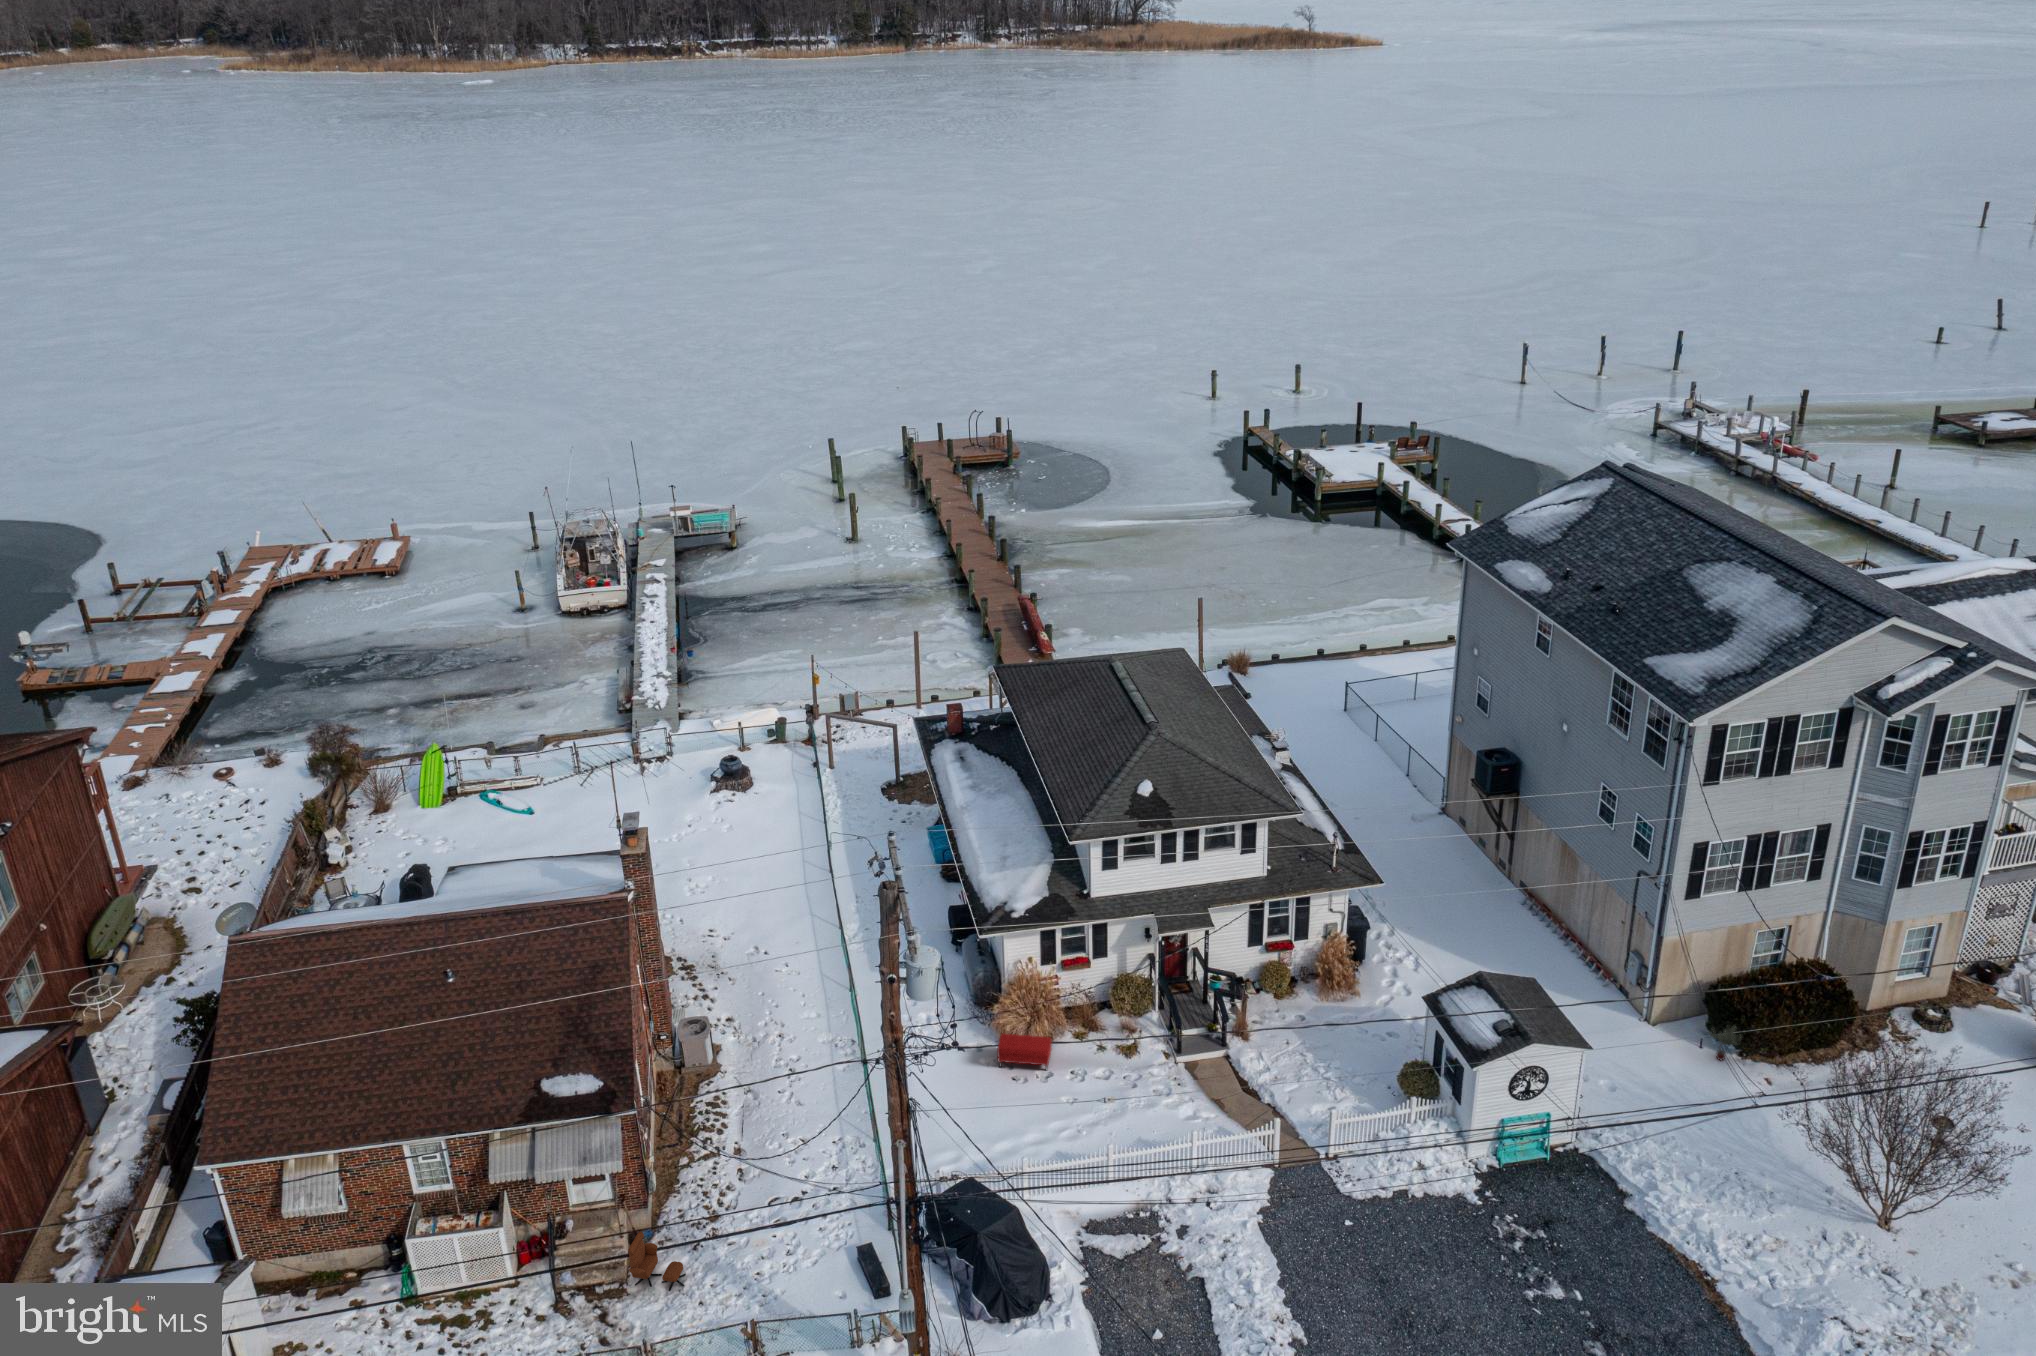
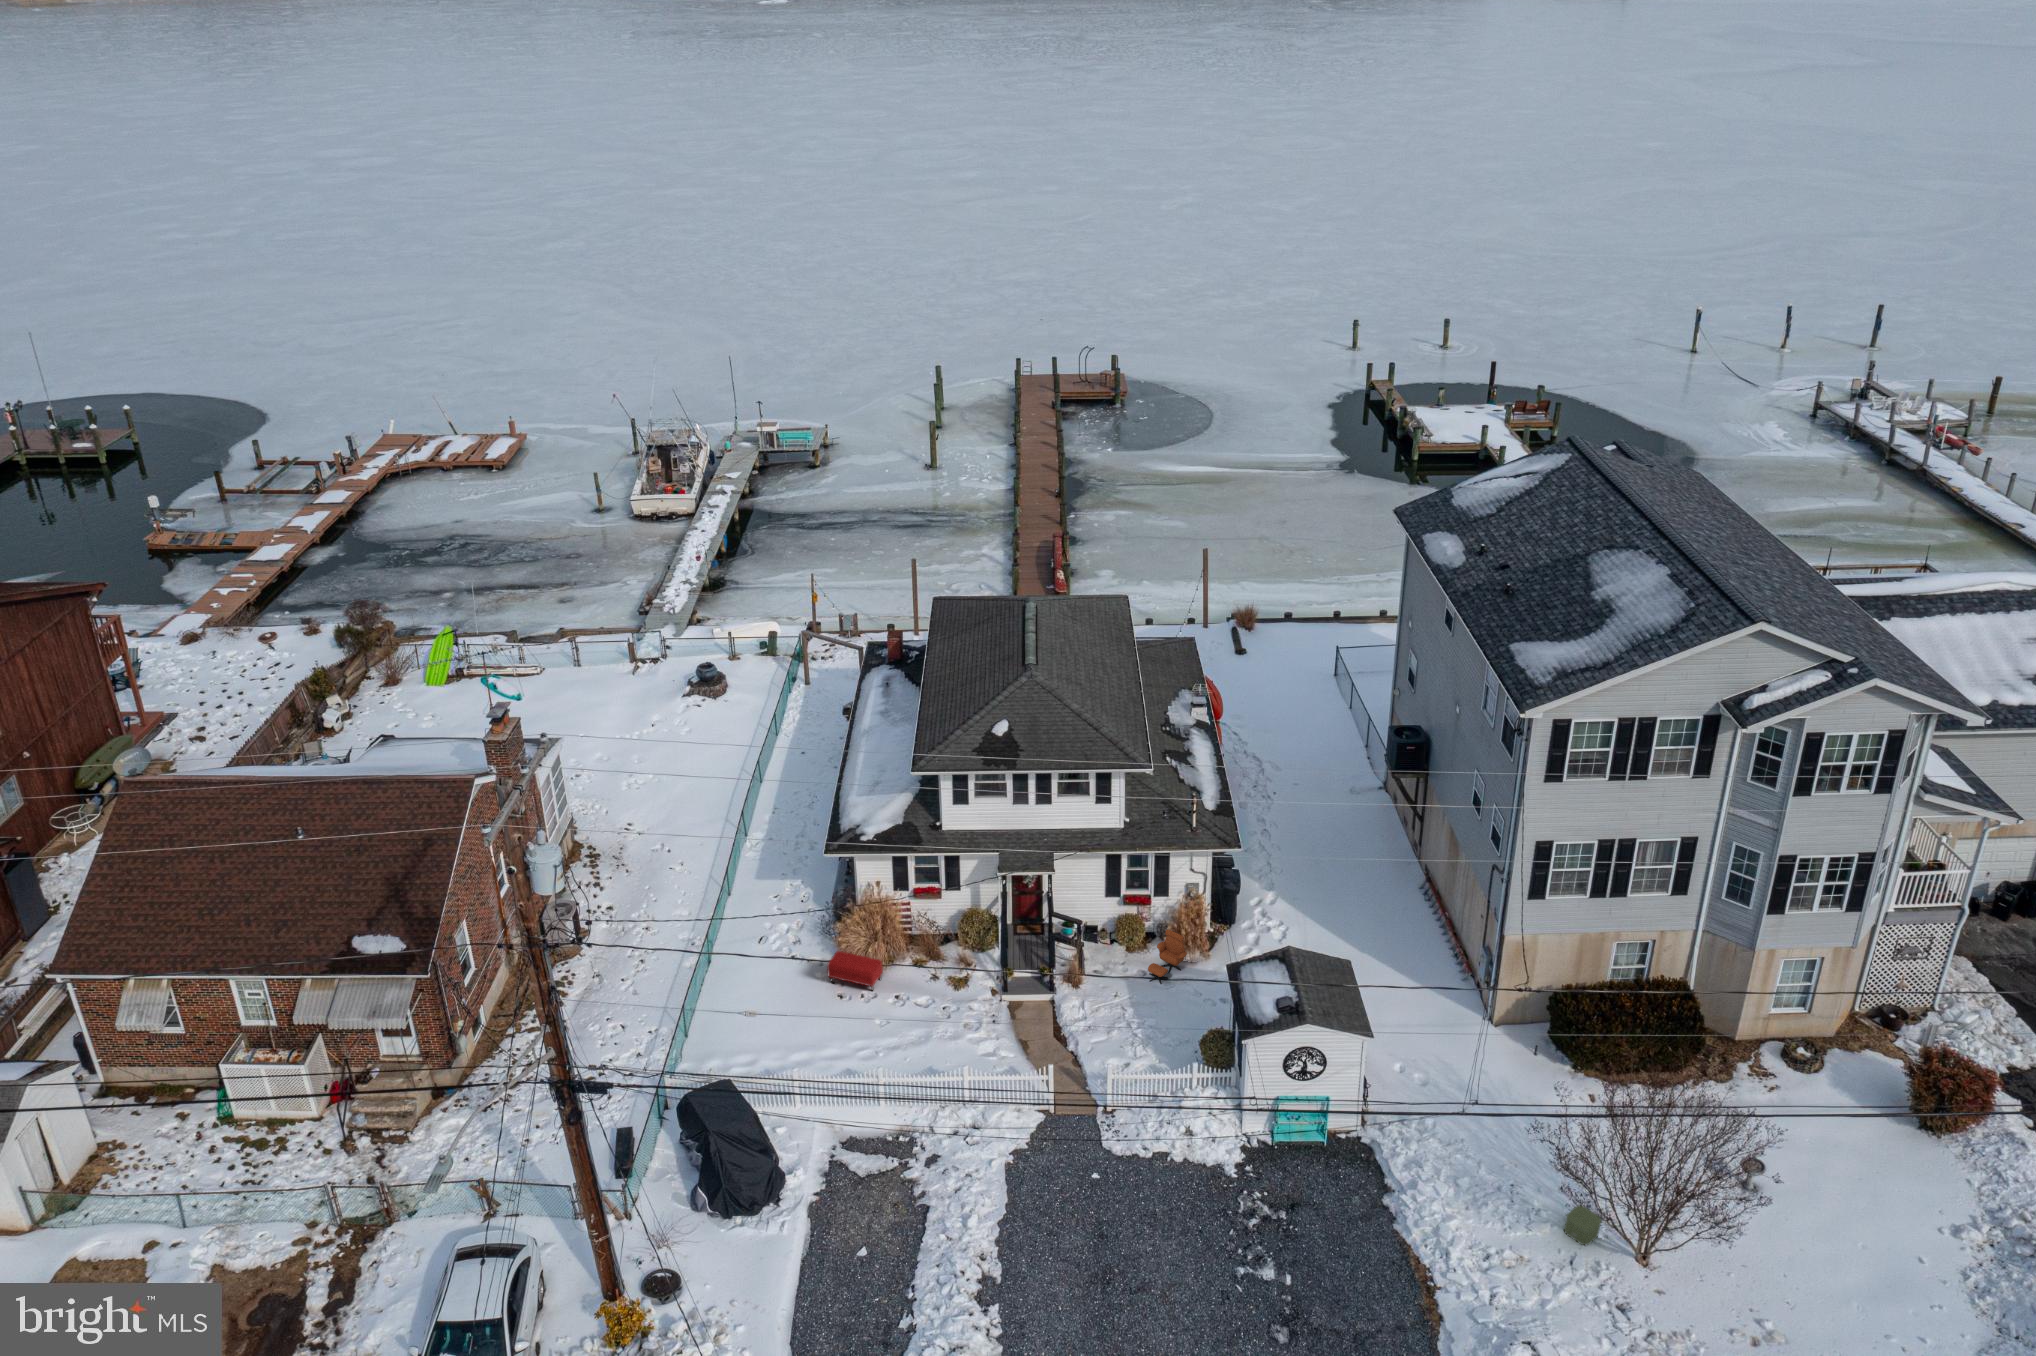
potted tree: present [1709,1026,1742,1060] -> none [1541,1034,1573,1070]
storage box: none [1800,1183,1837,1220] -> present [1564,1206,1602,1245]
lounge chair: present [628,1232,686,1291] -> present [1148,930,1187,984]

